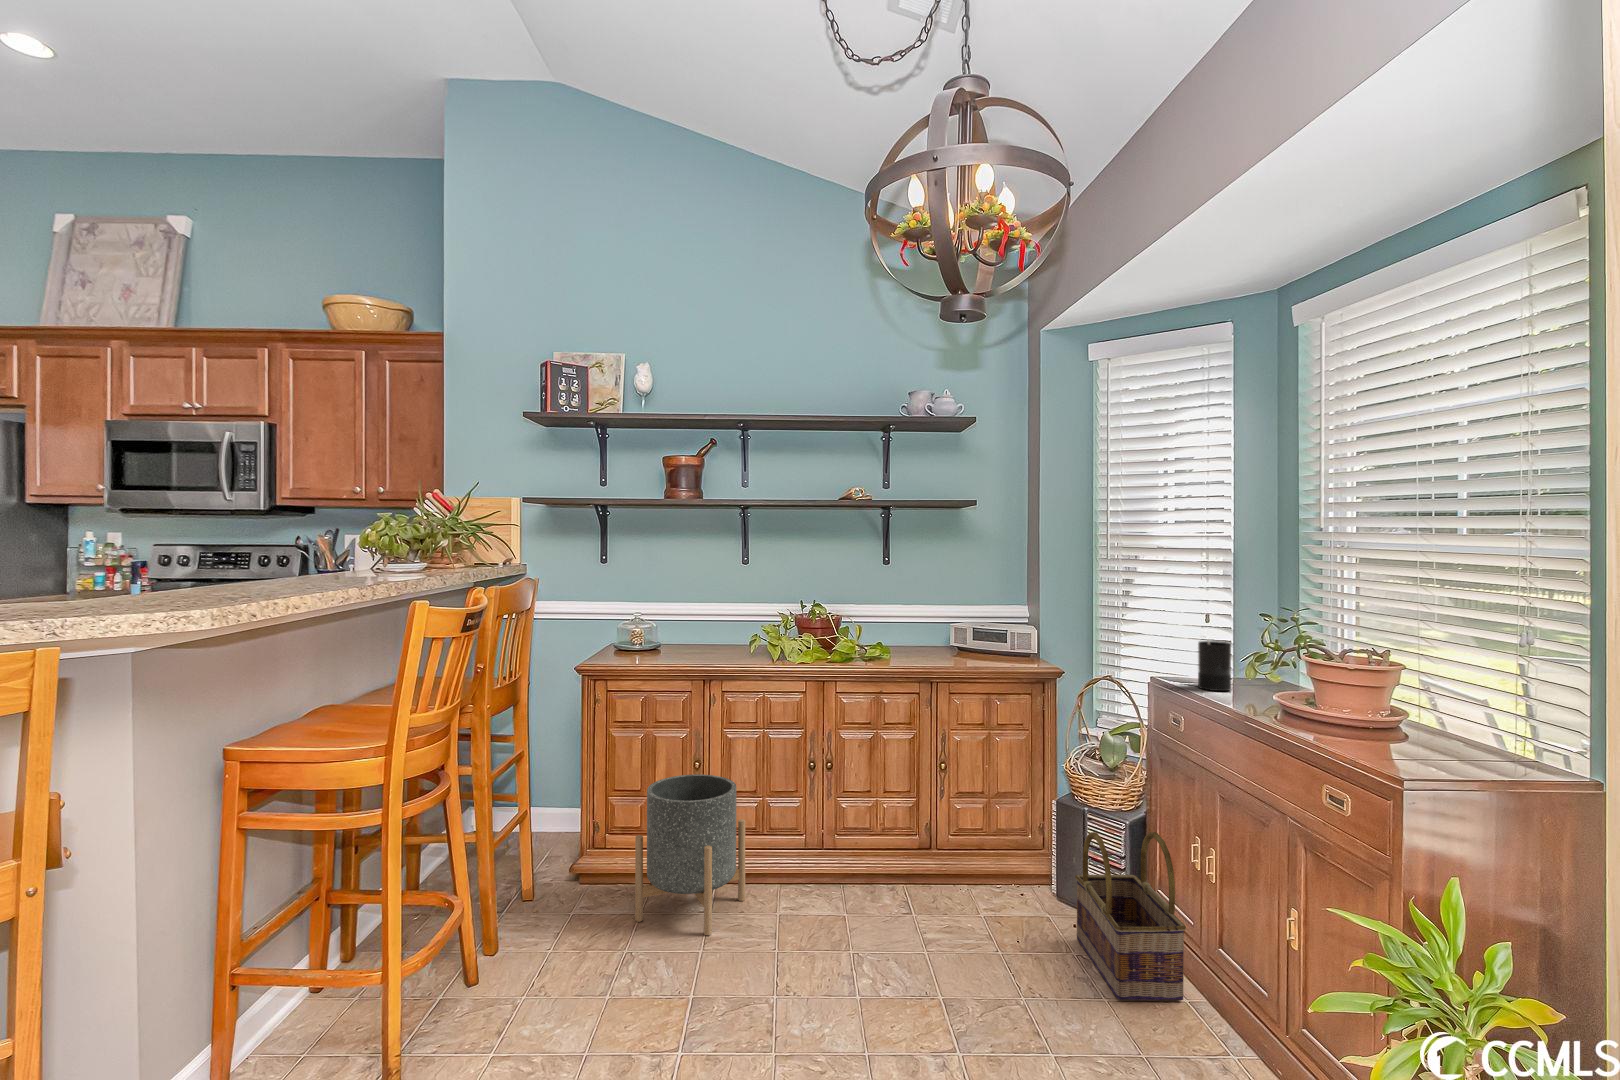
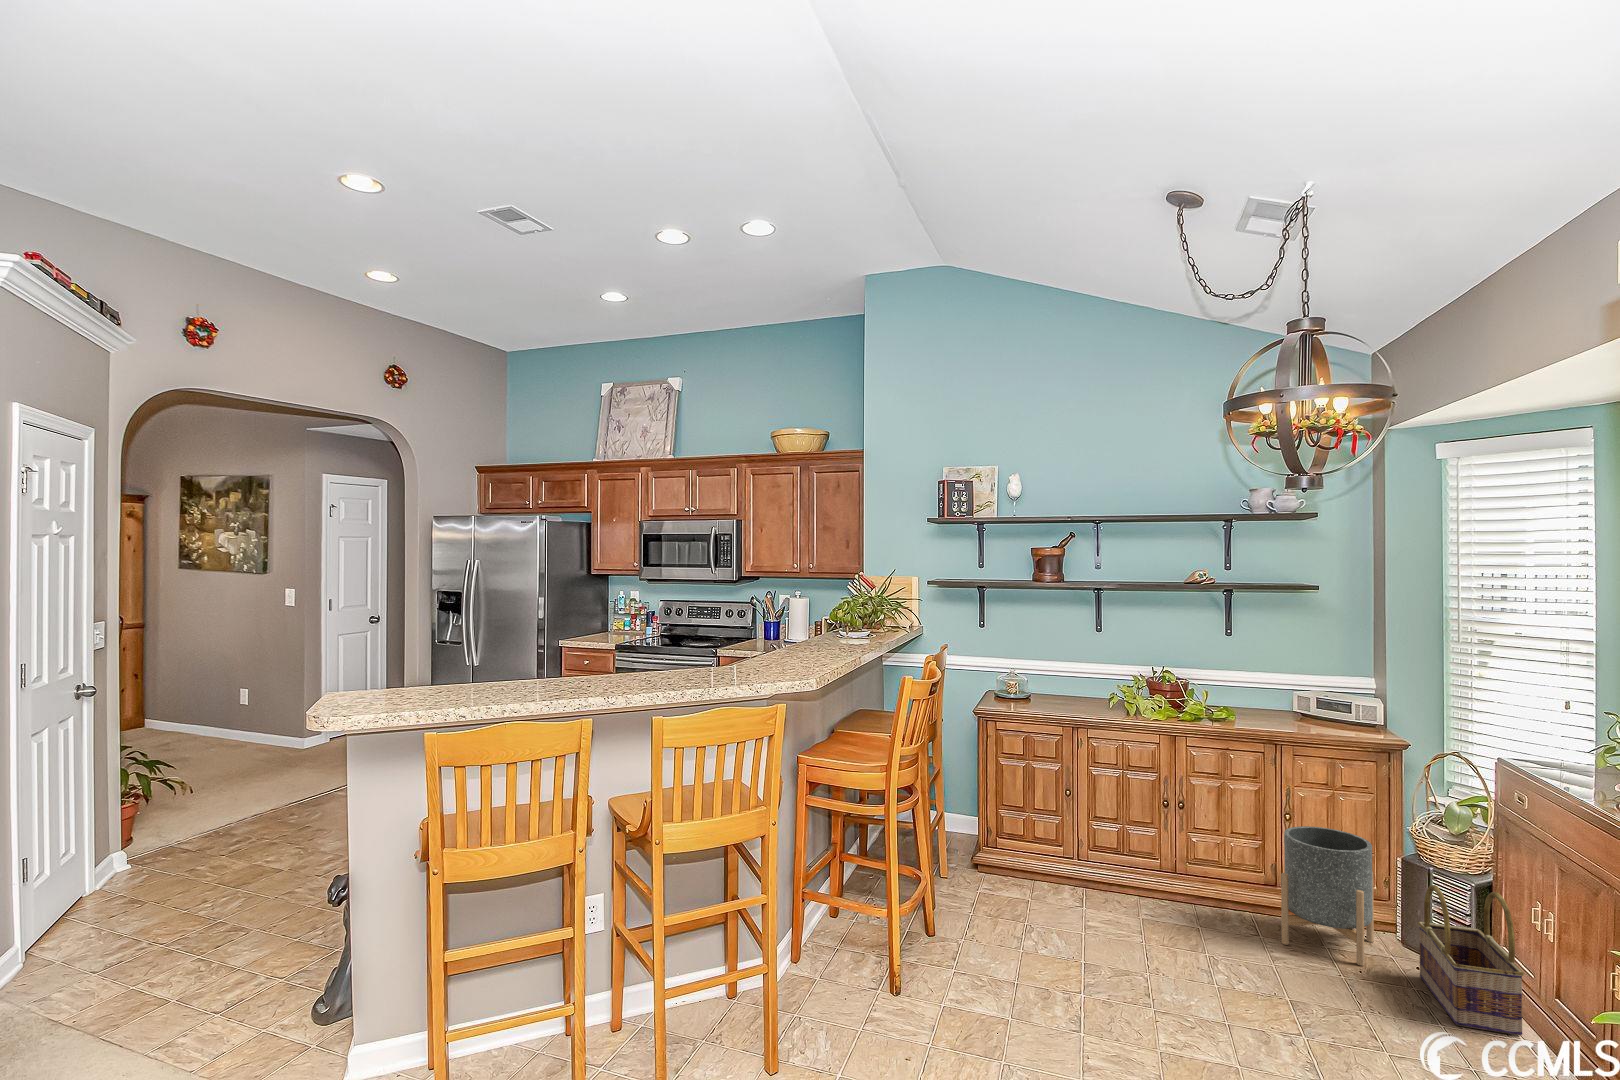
candle: present [1198,639,1231,691] -> none [1541,726,1575,776]
planter: present [635,774,745,935] -> present [1281,826,1374,966]

